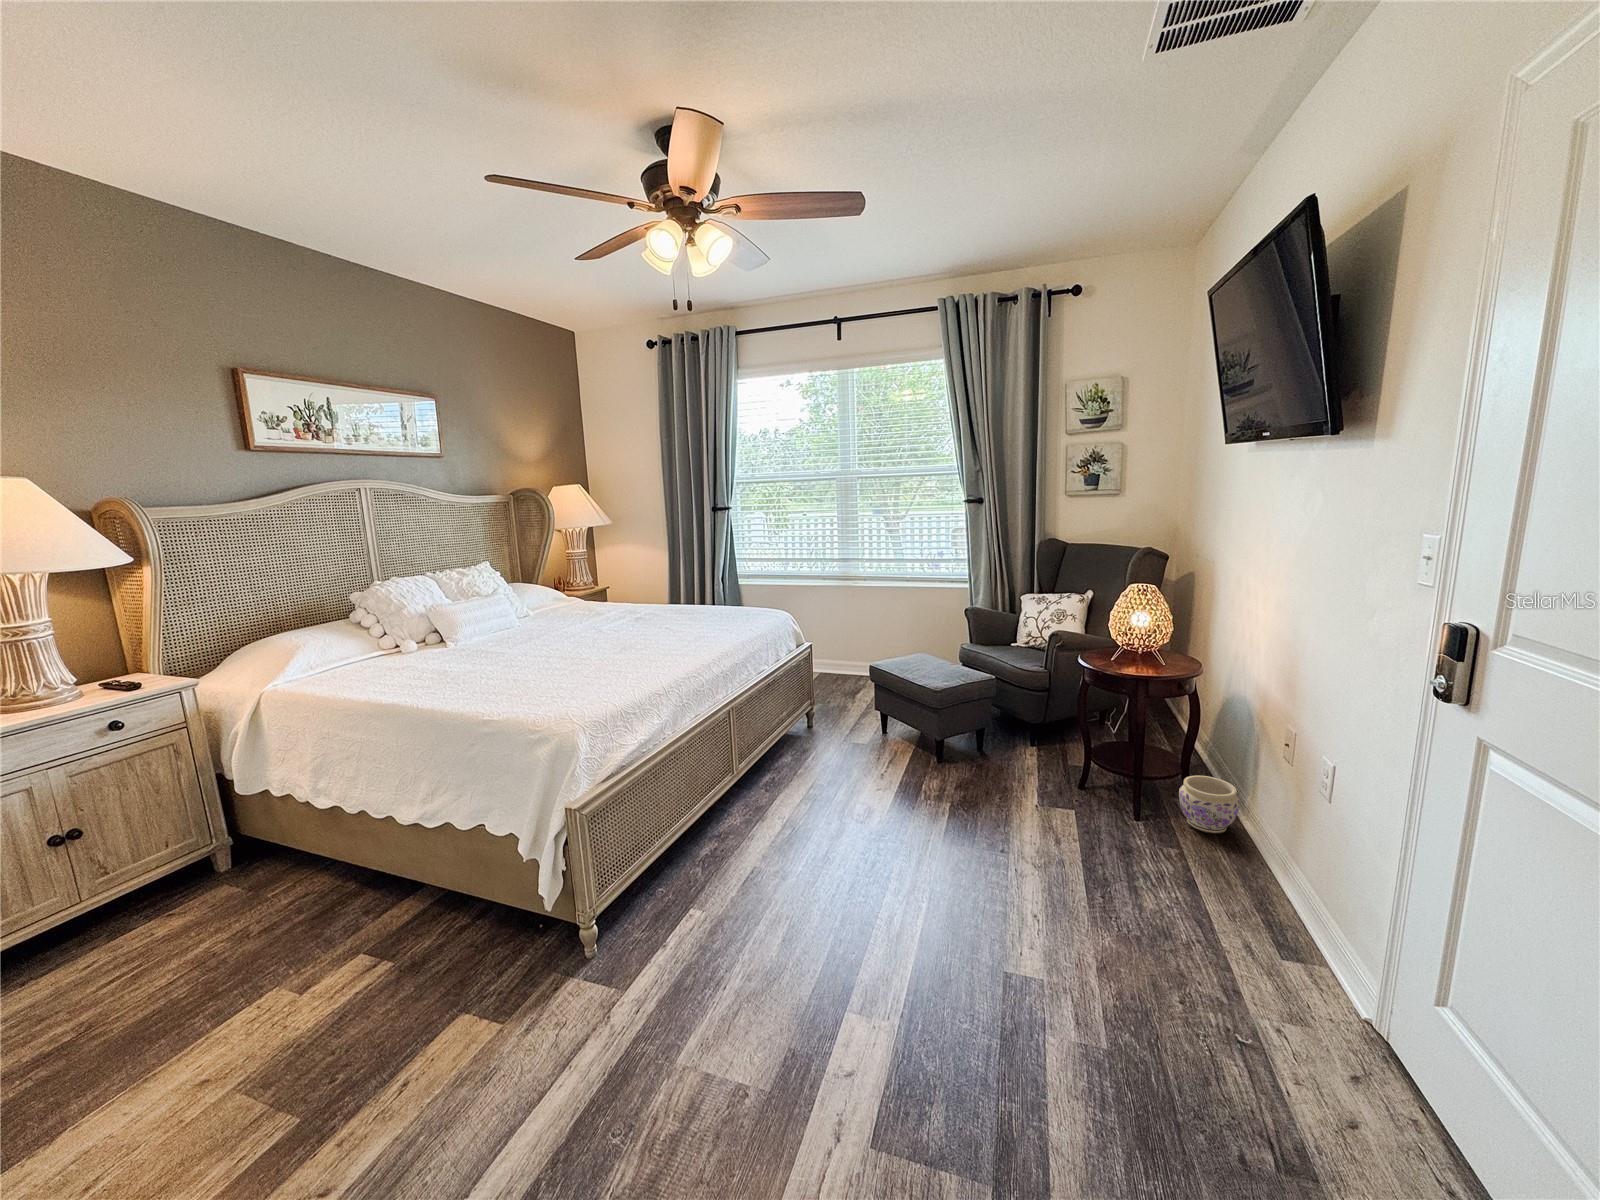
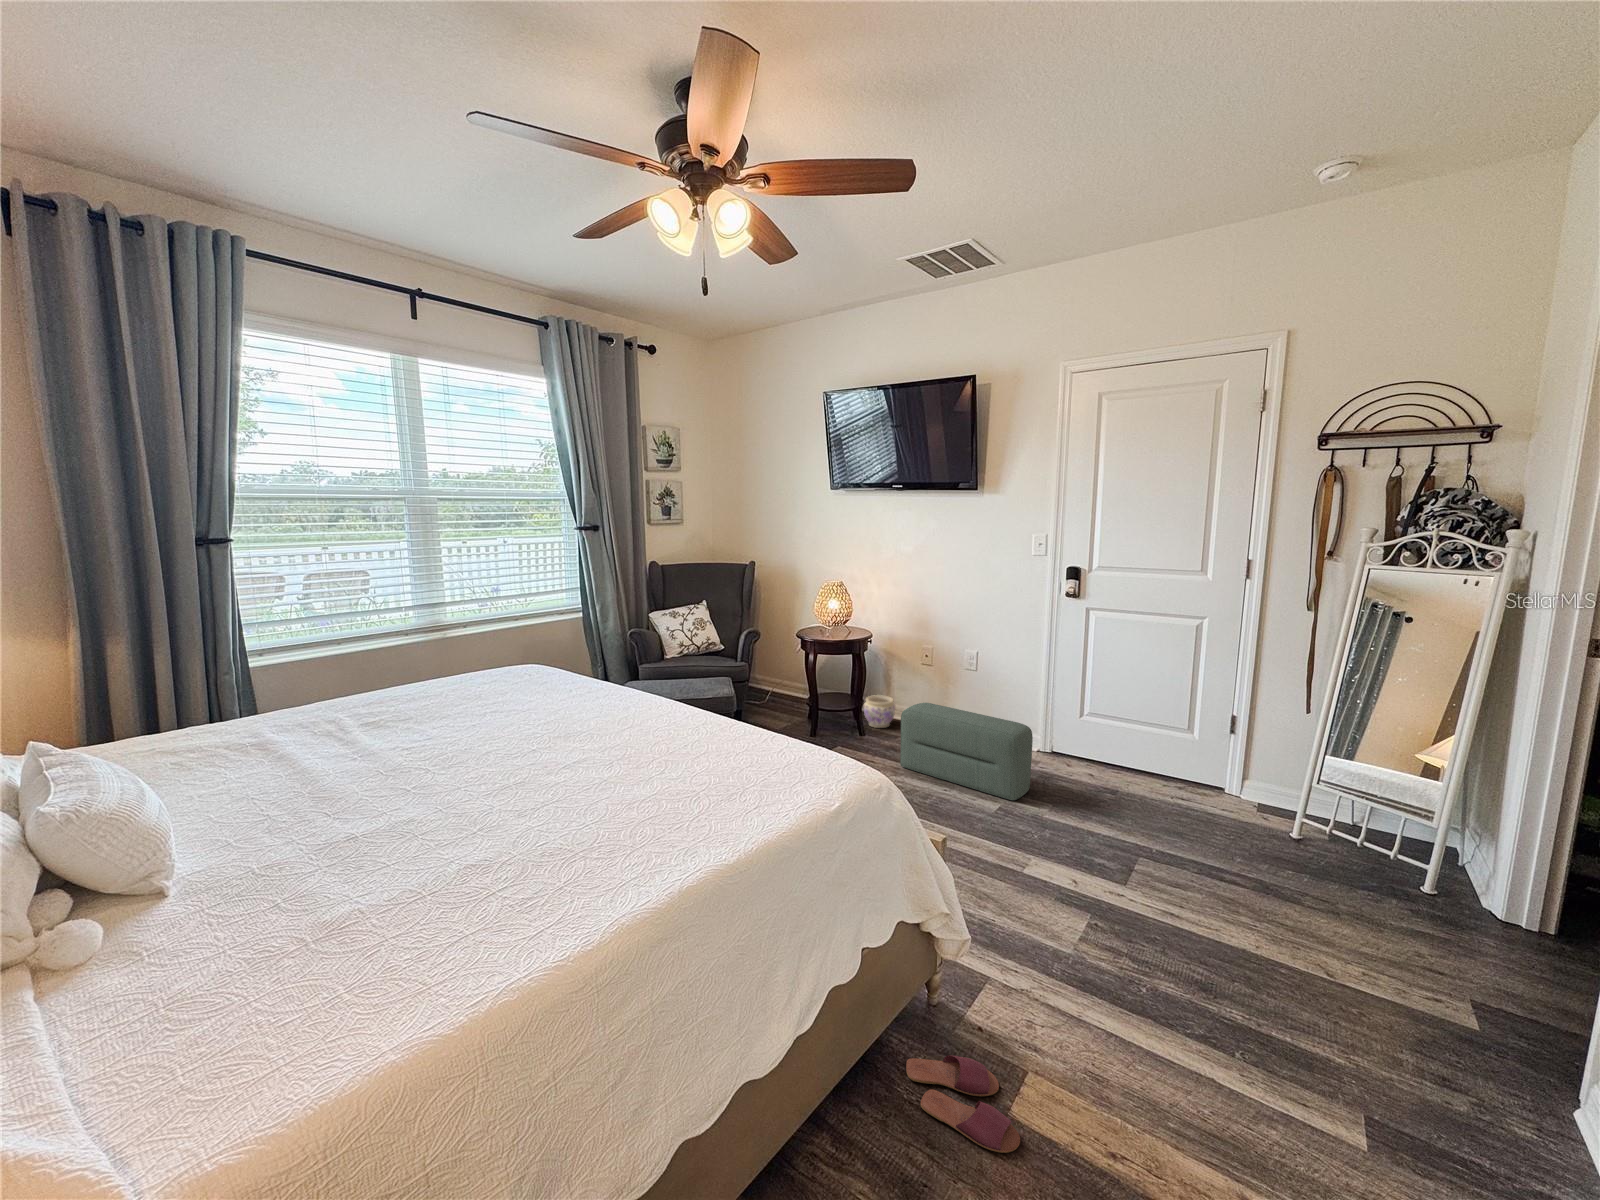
pouf: none [1065,787,1151,1010] -> present [900,703,1033,800]
slippers: none [428,946,524,1019] -> present [906,1055,1020,1153]

